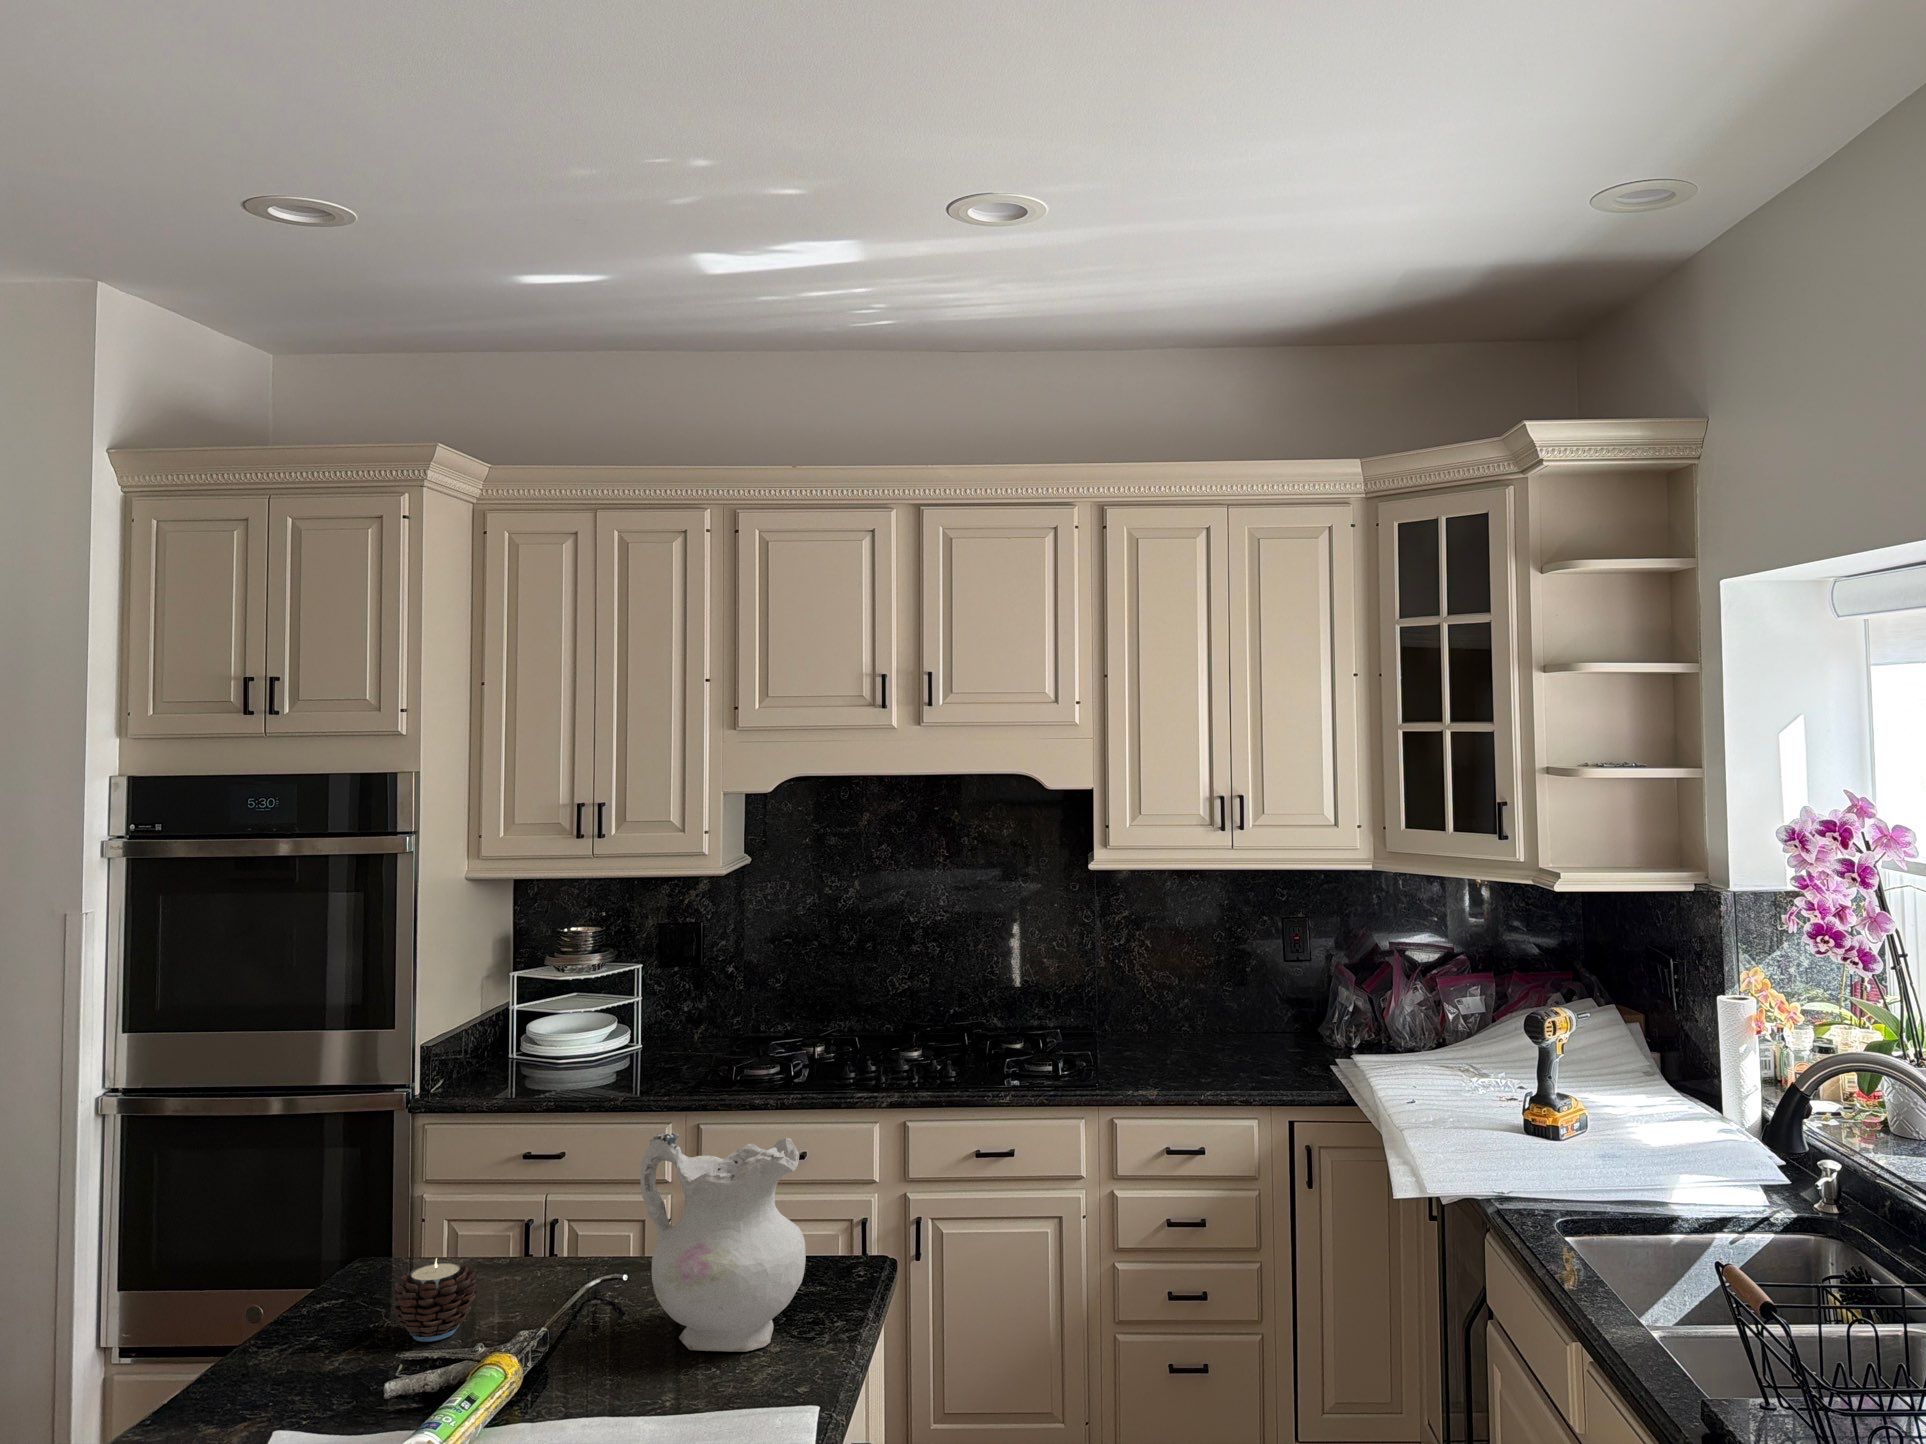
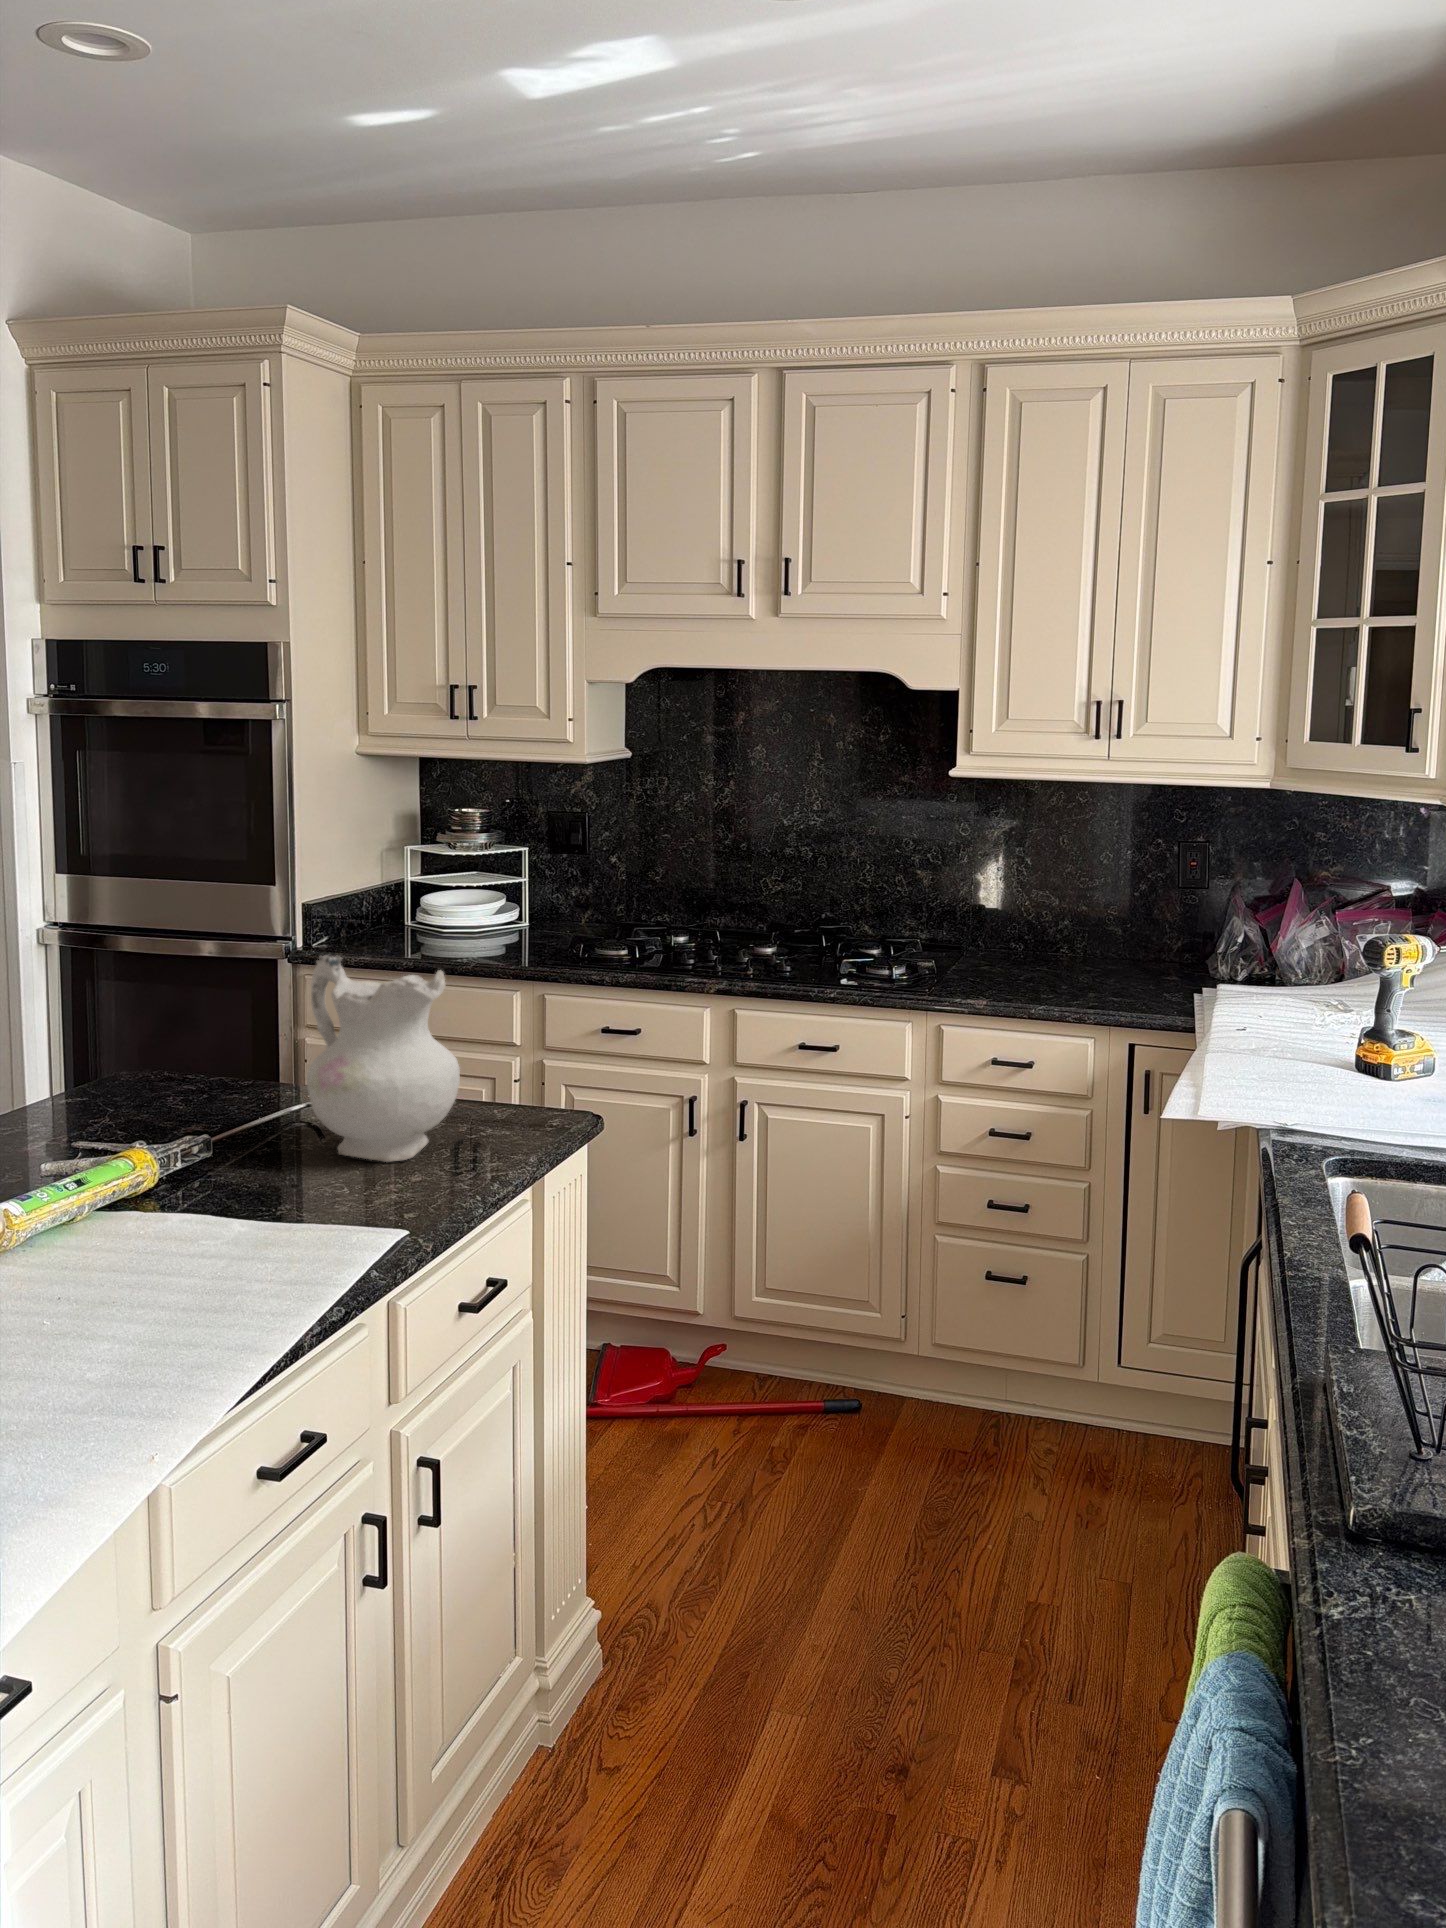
candle: present [393,1258,477,1342] -> none [102,1050,179,1121]

